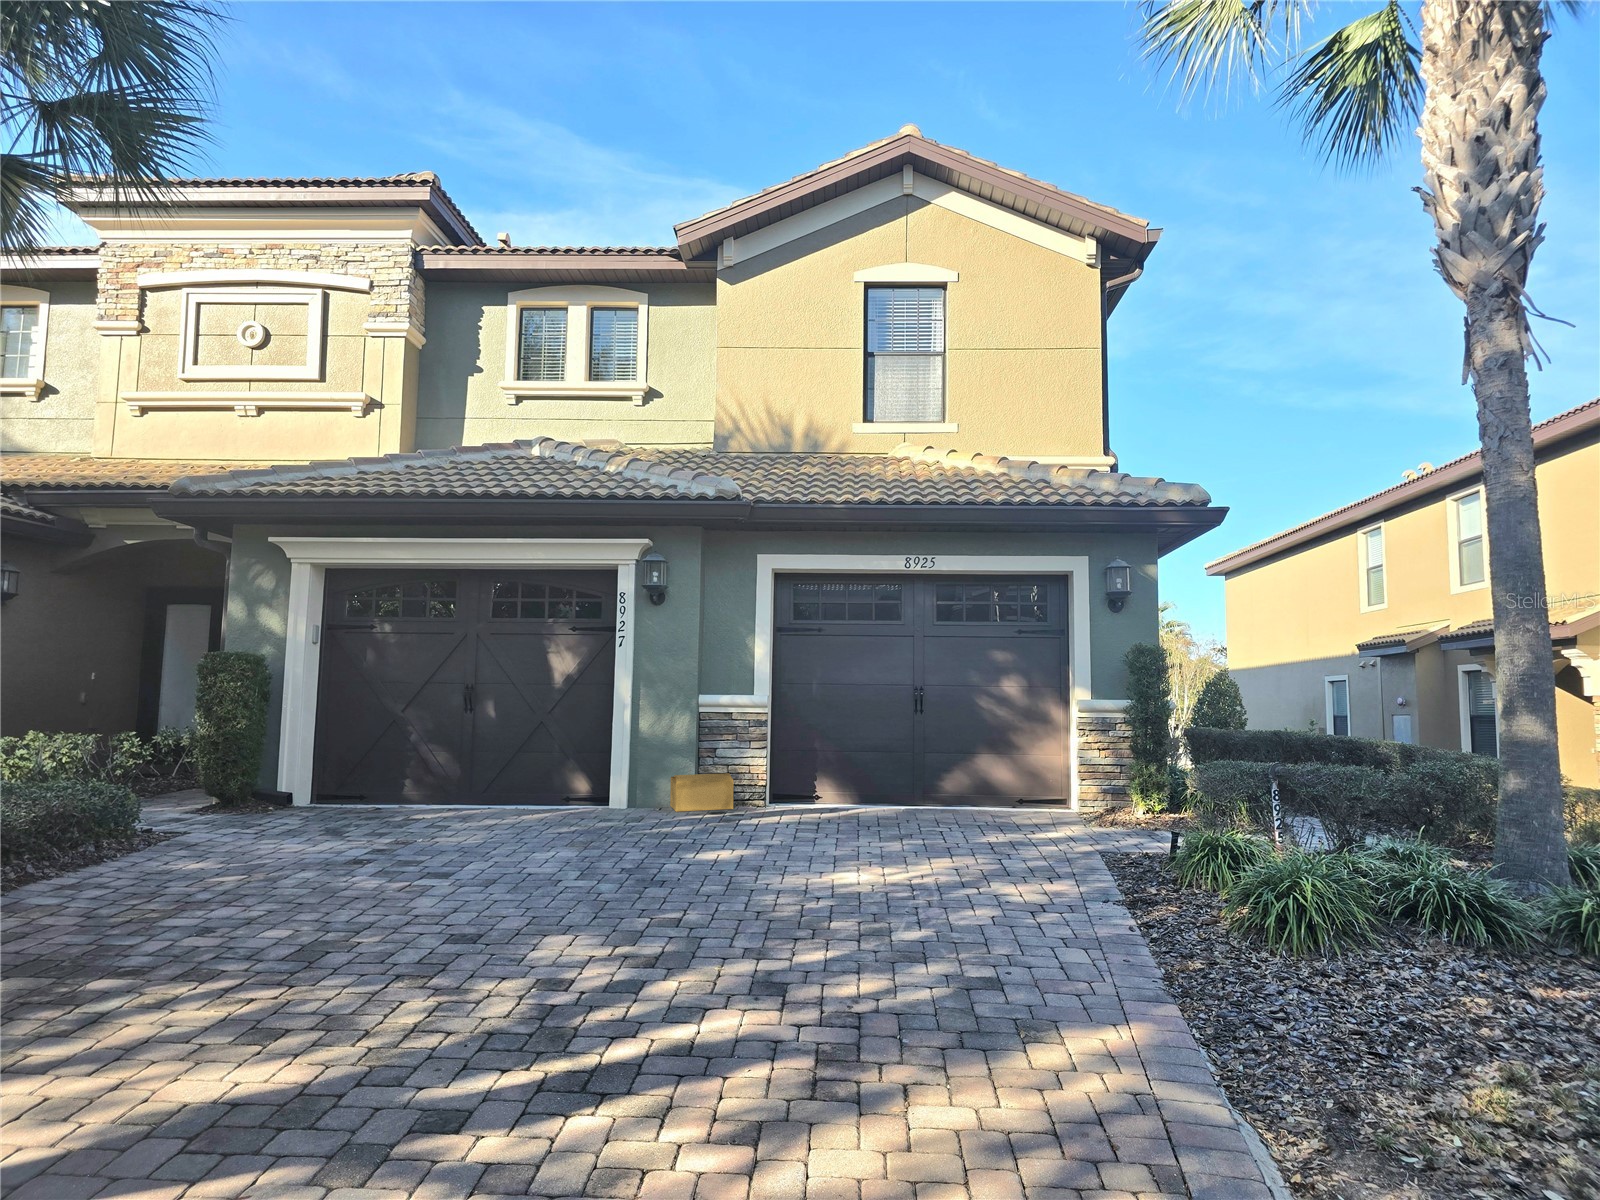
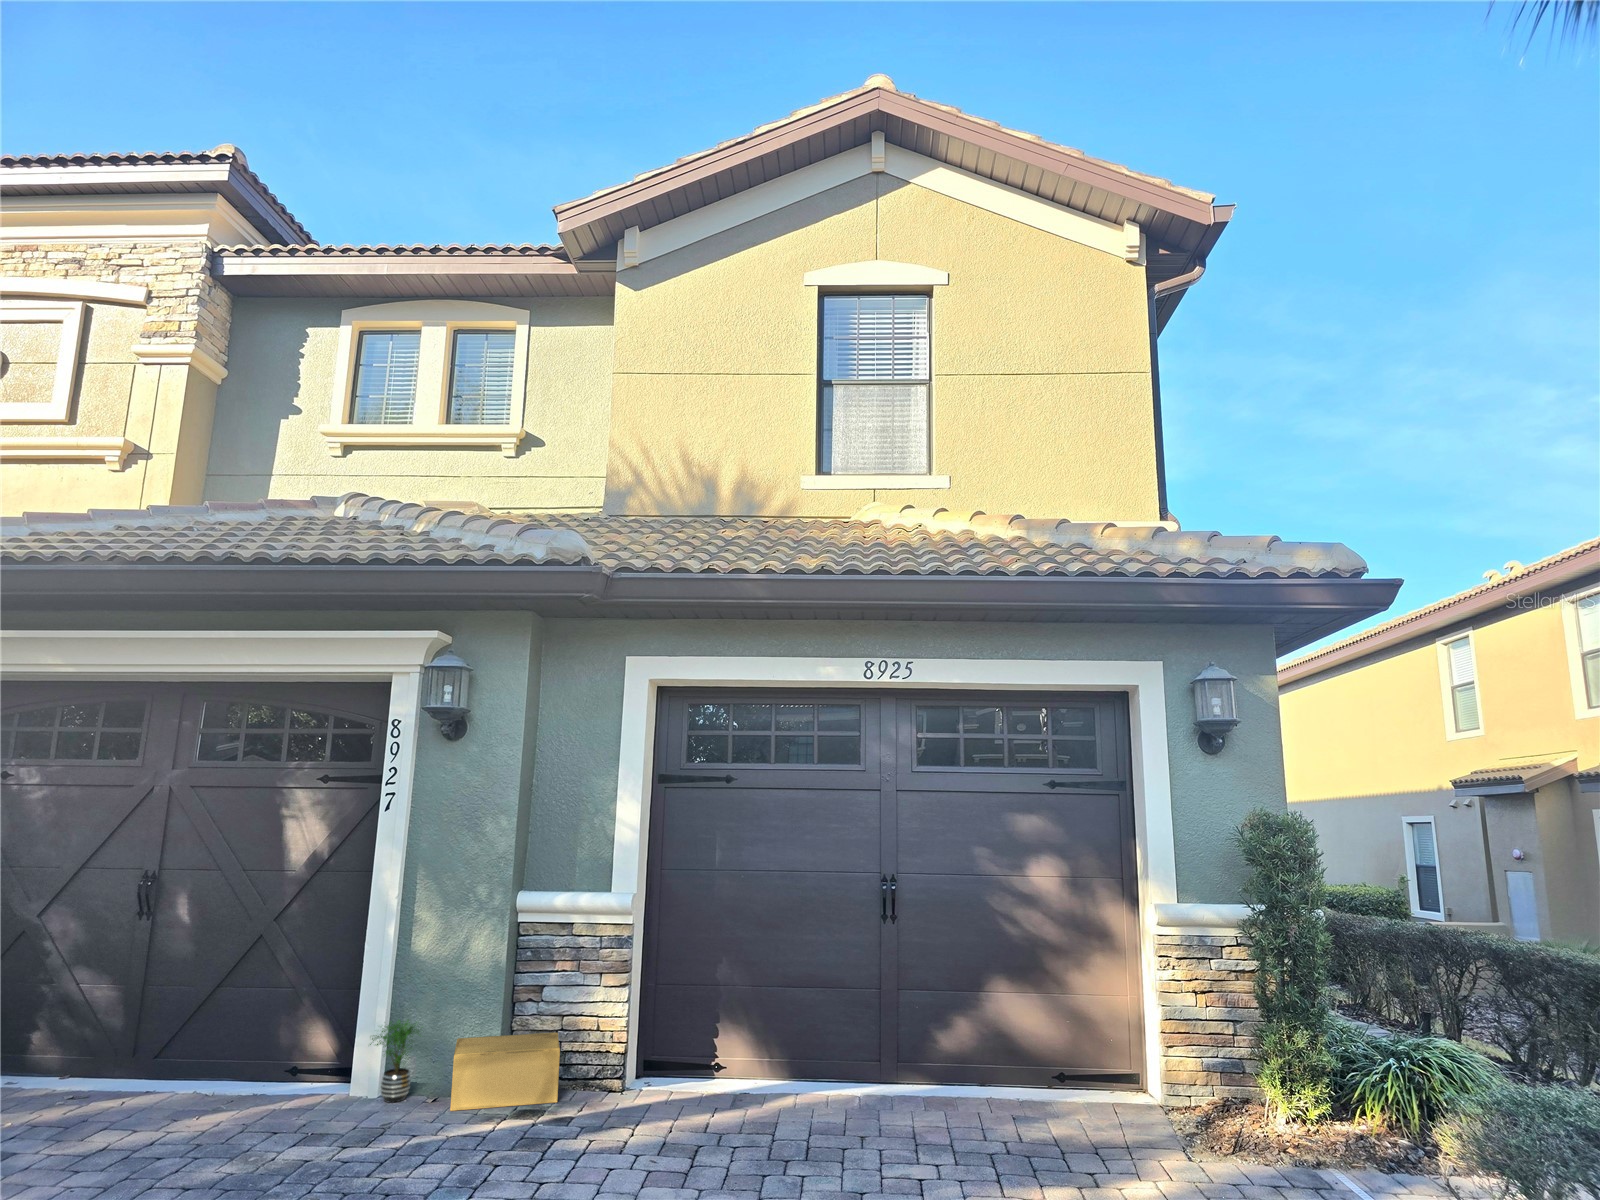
potted plant: none [623,764,655,809] -> present [370,1020,419,1103]

